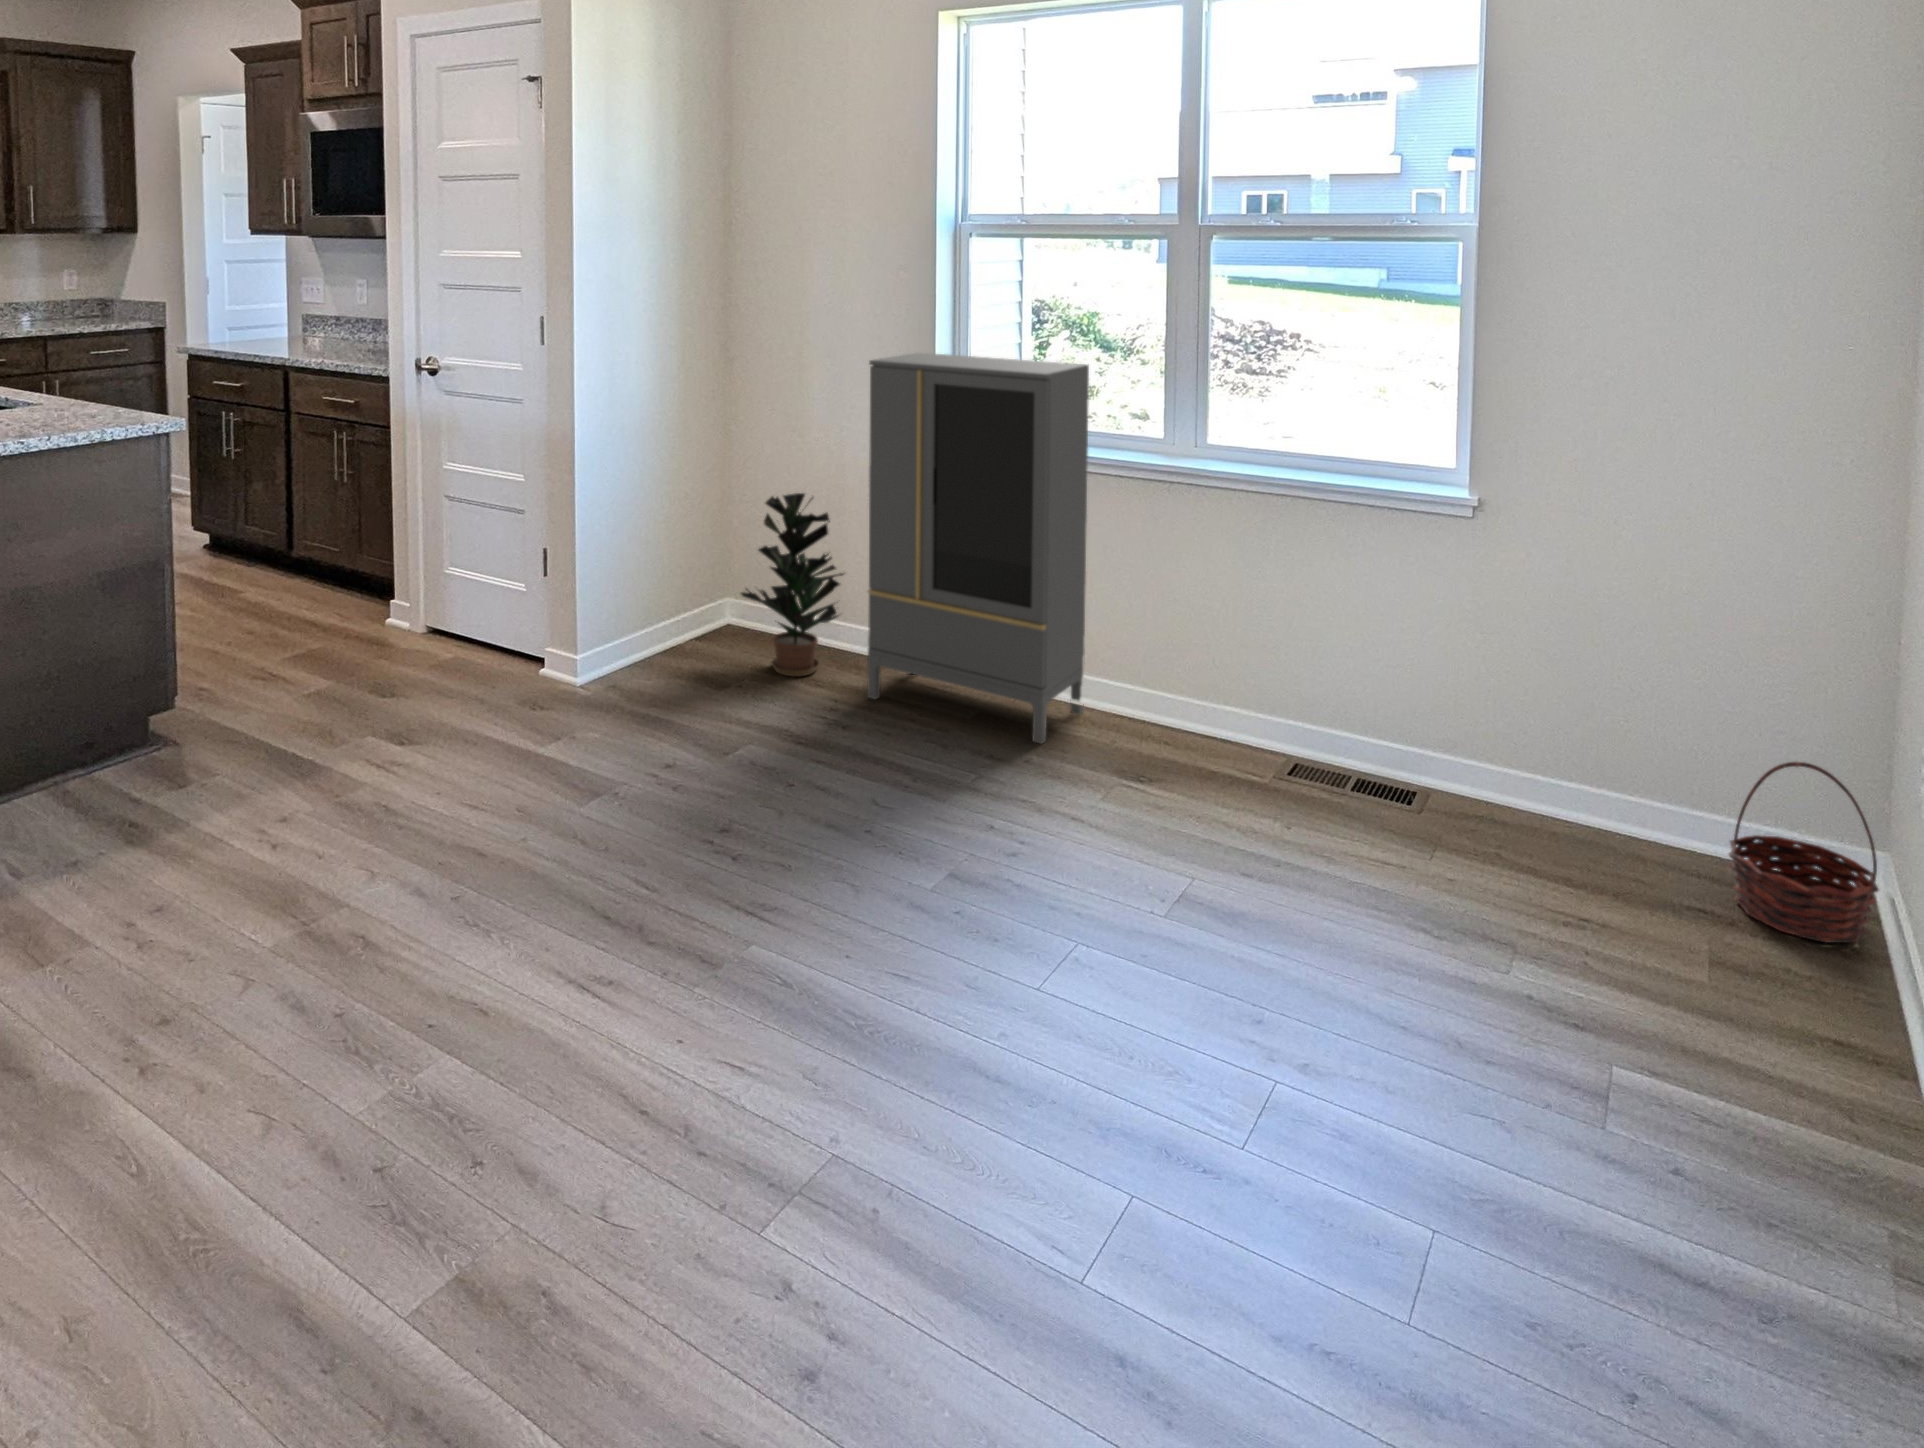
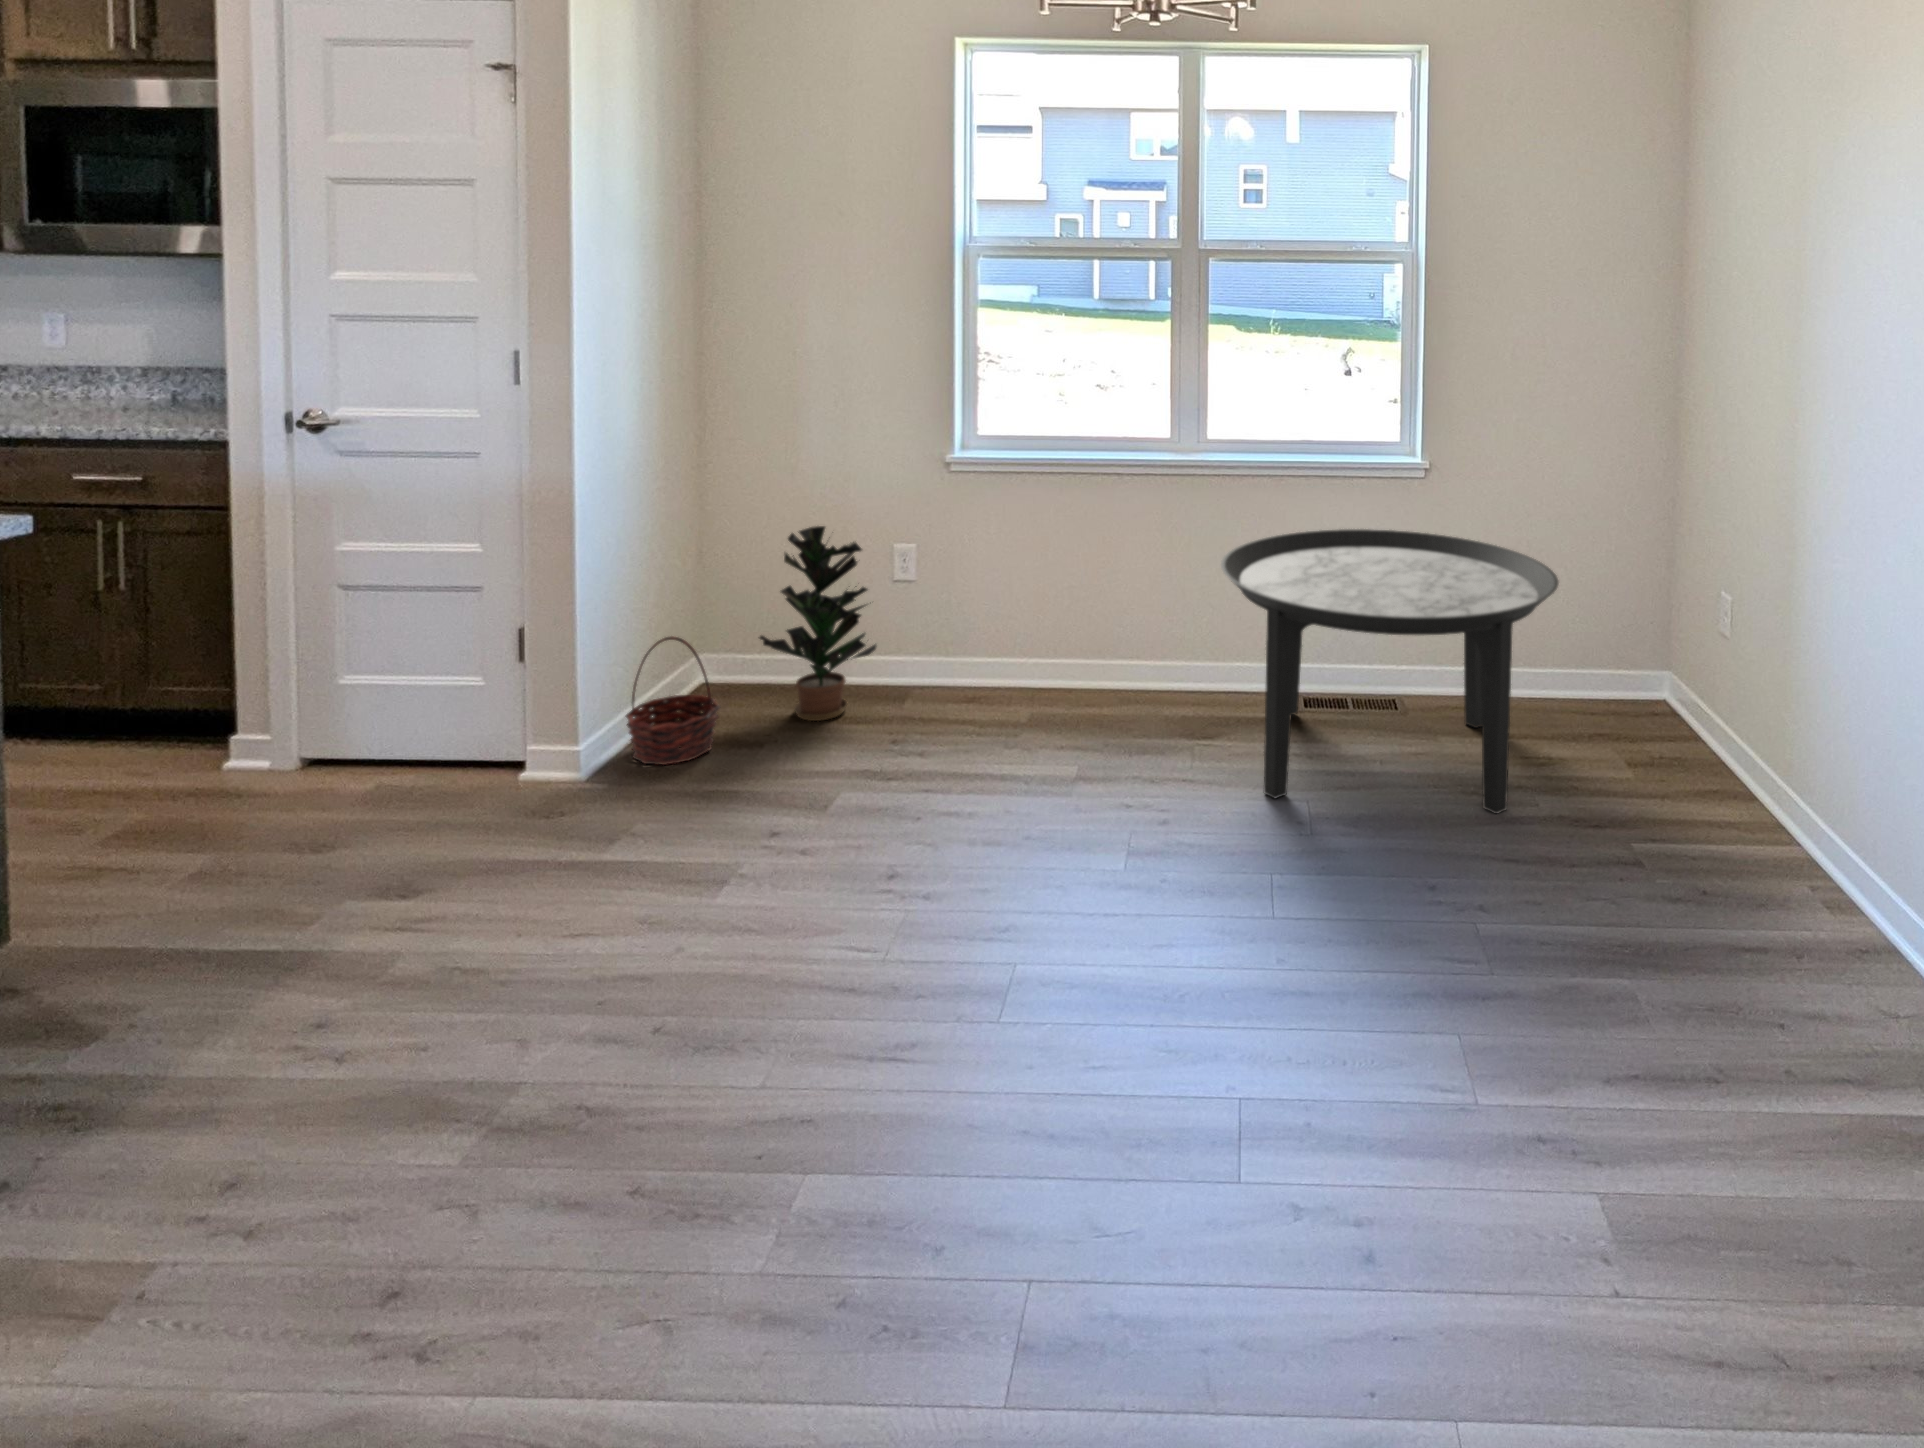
cabinet: present [867,353,1089,744] -> none [918,372,1120,728]
round table: none [1131,565,1597,965] -> present [1221,529,1559,814]
basket: present [1729,762,1879,943] -> present [626,636,720,765]

